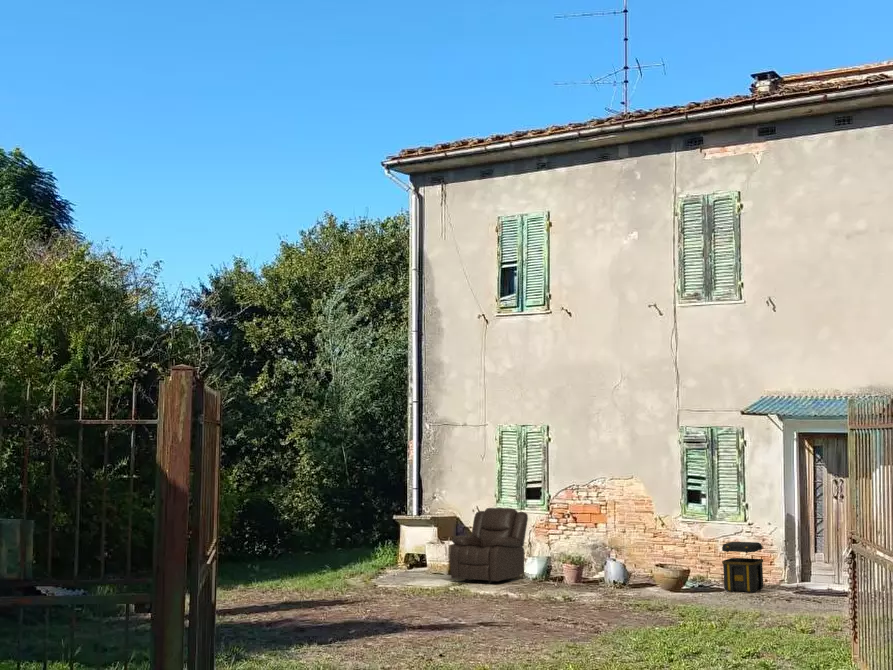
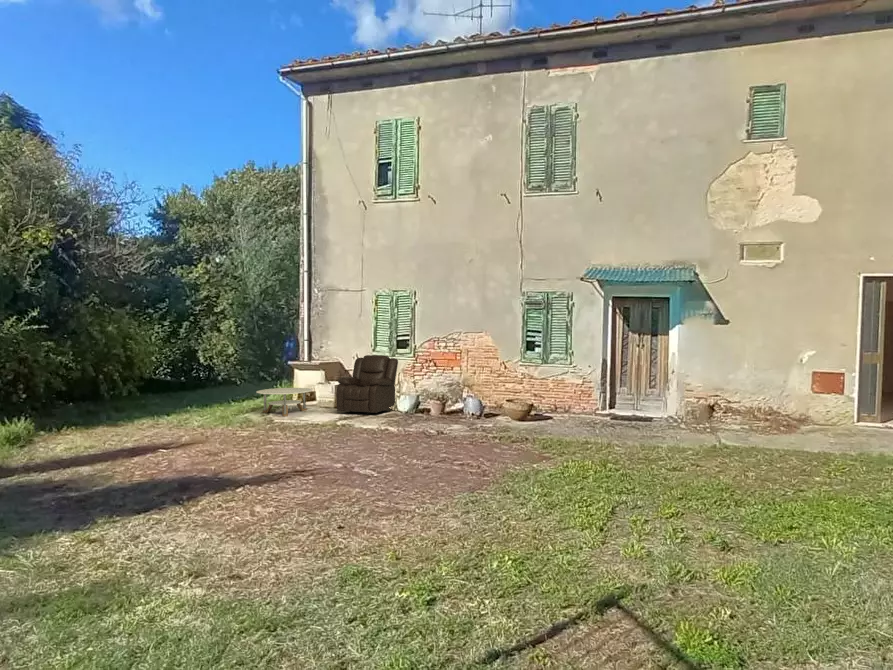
toolbox: present [722,542,763,593] -> none [556,380,585,419]
round table: none [354,549,422,584] -> present [257,388,312,417]

